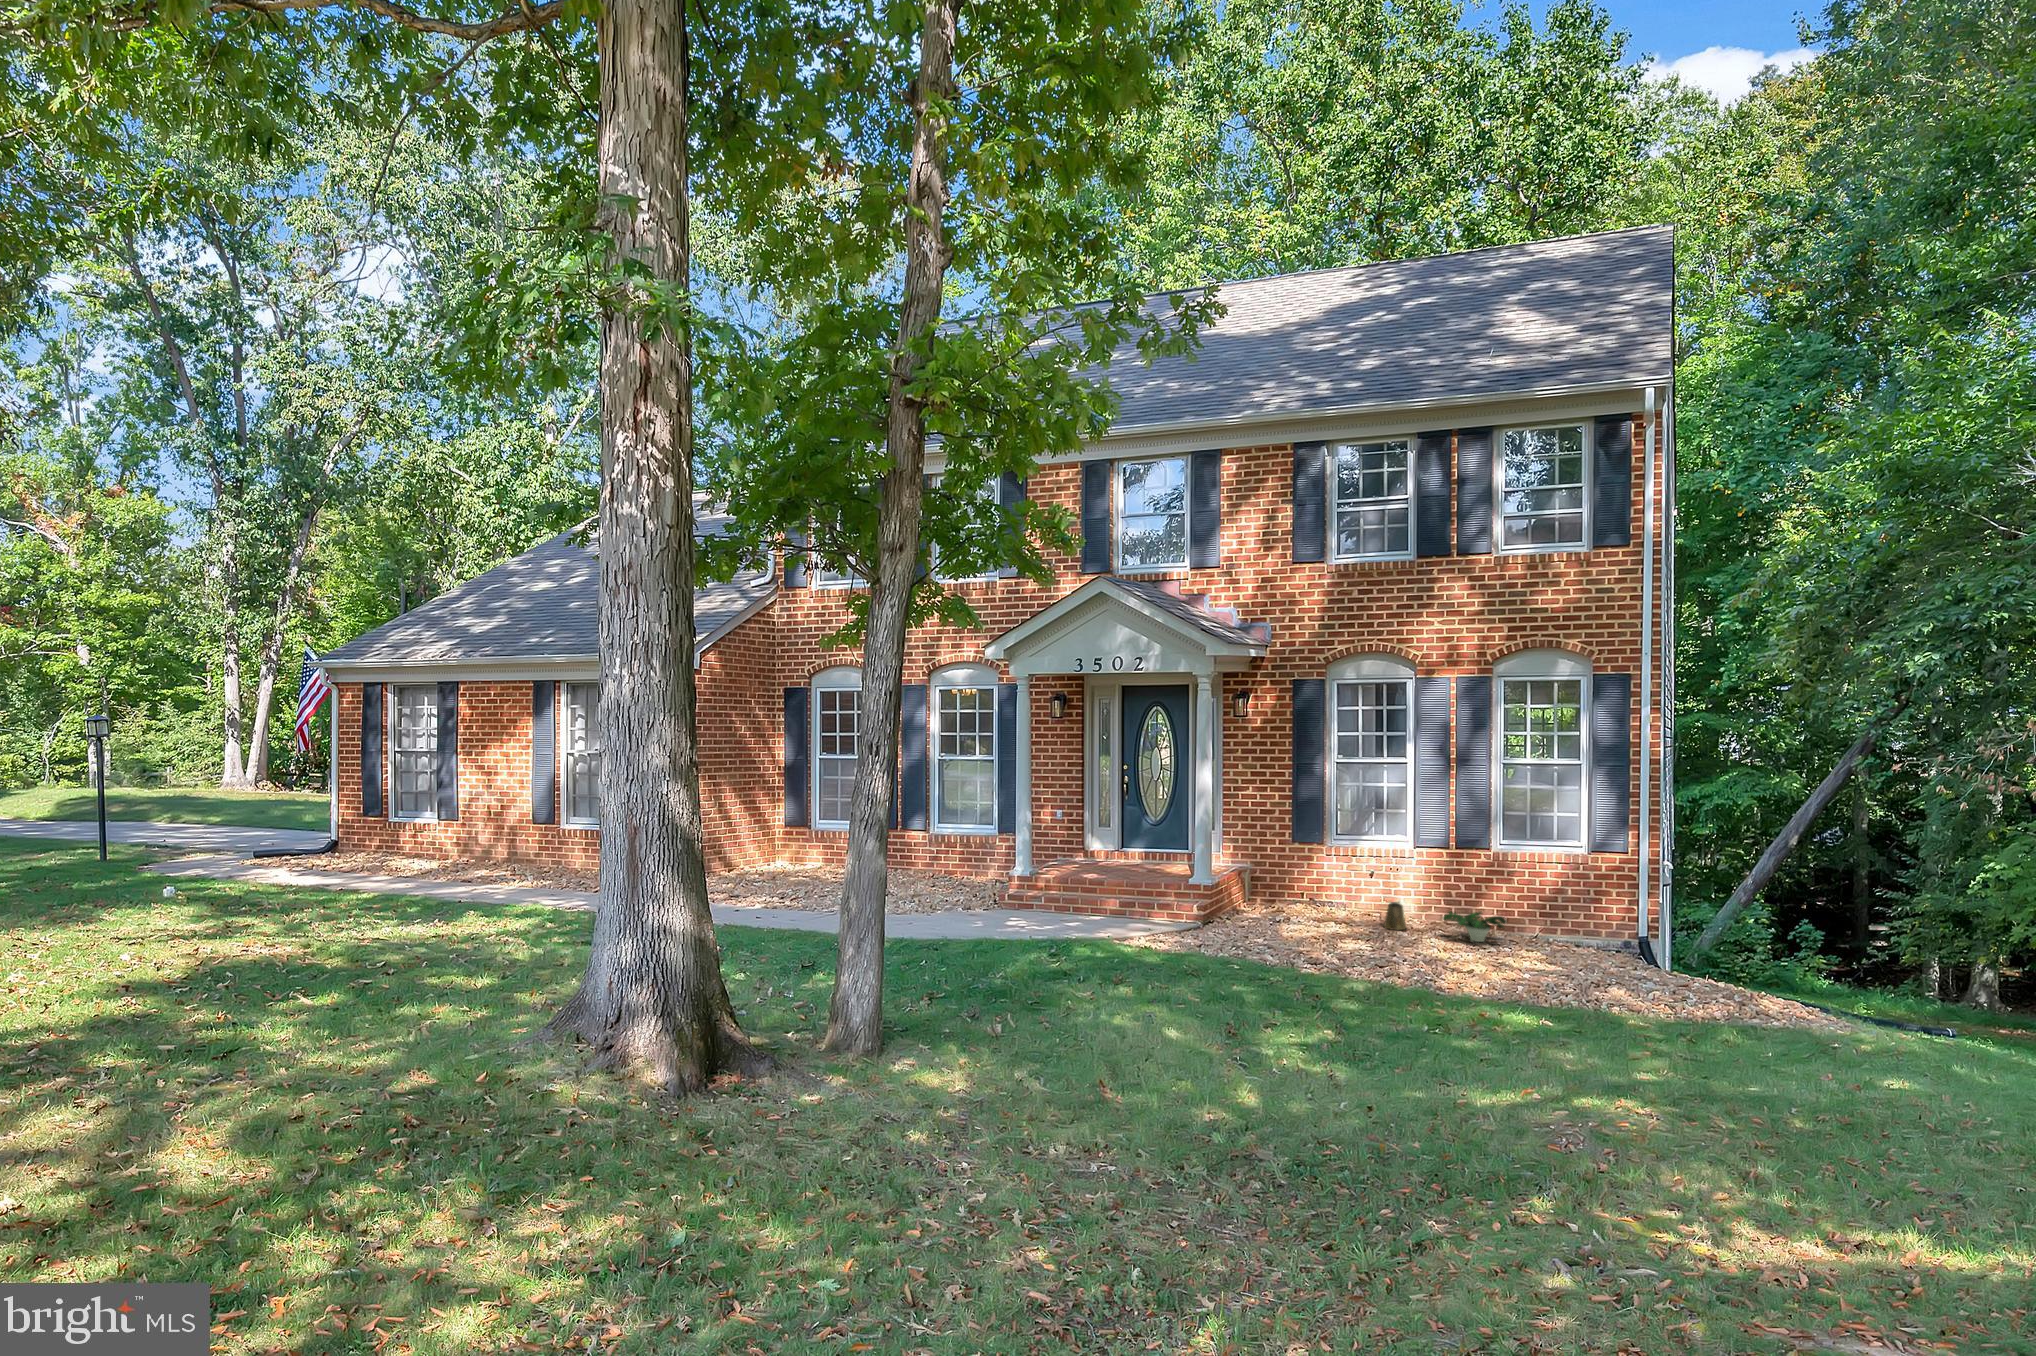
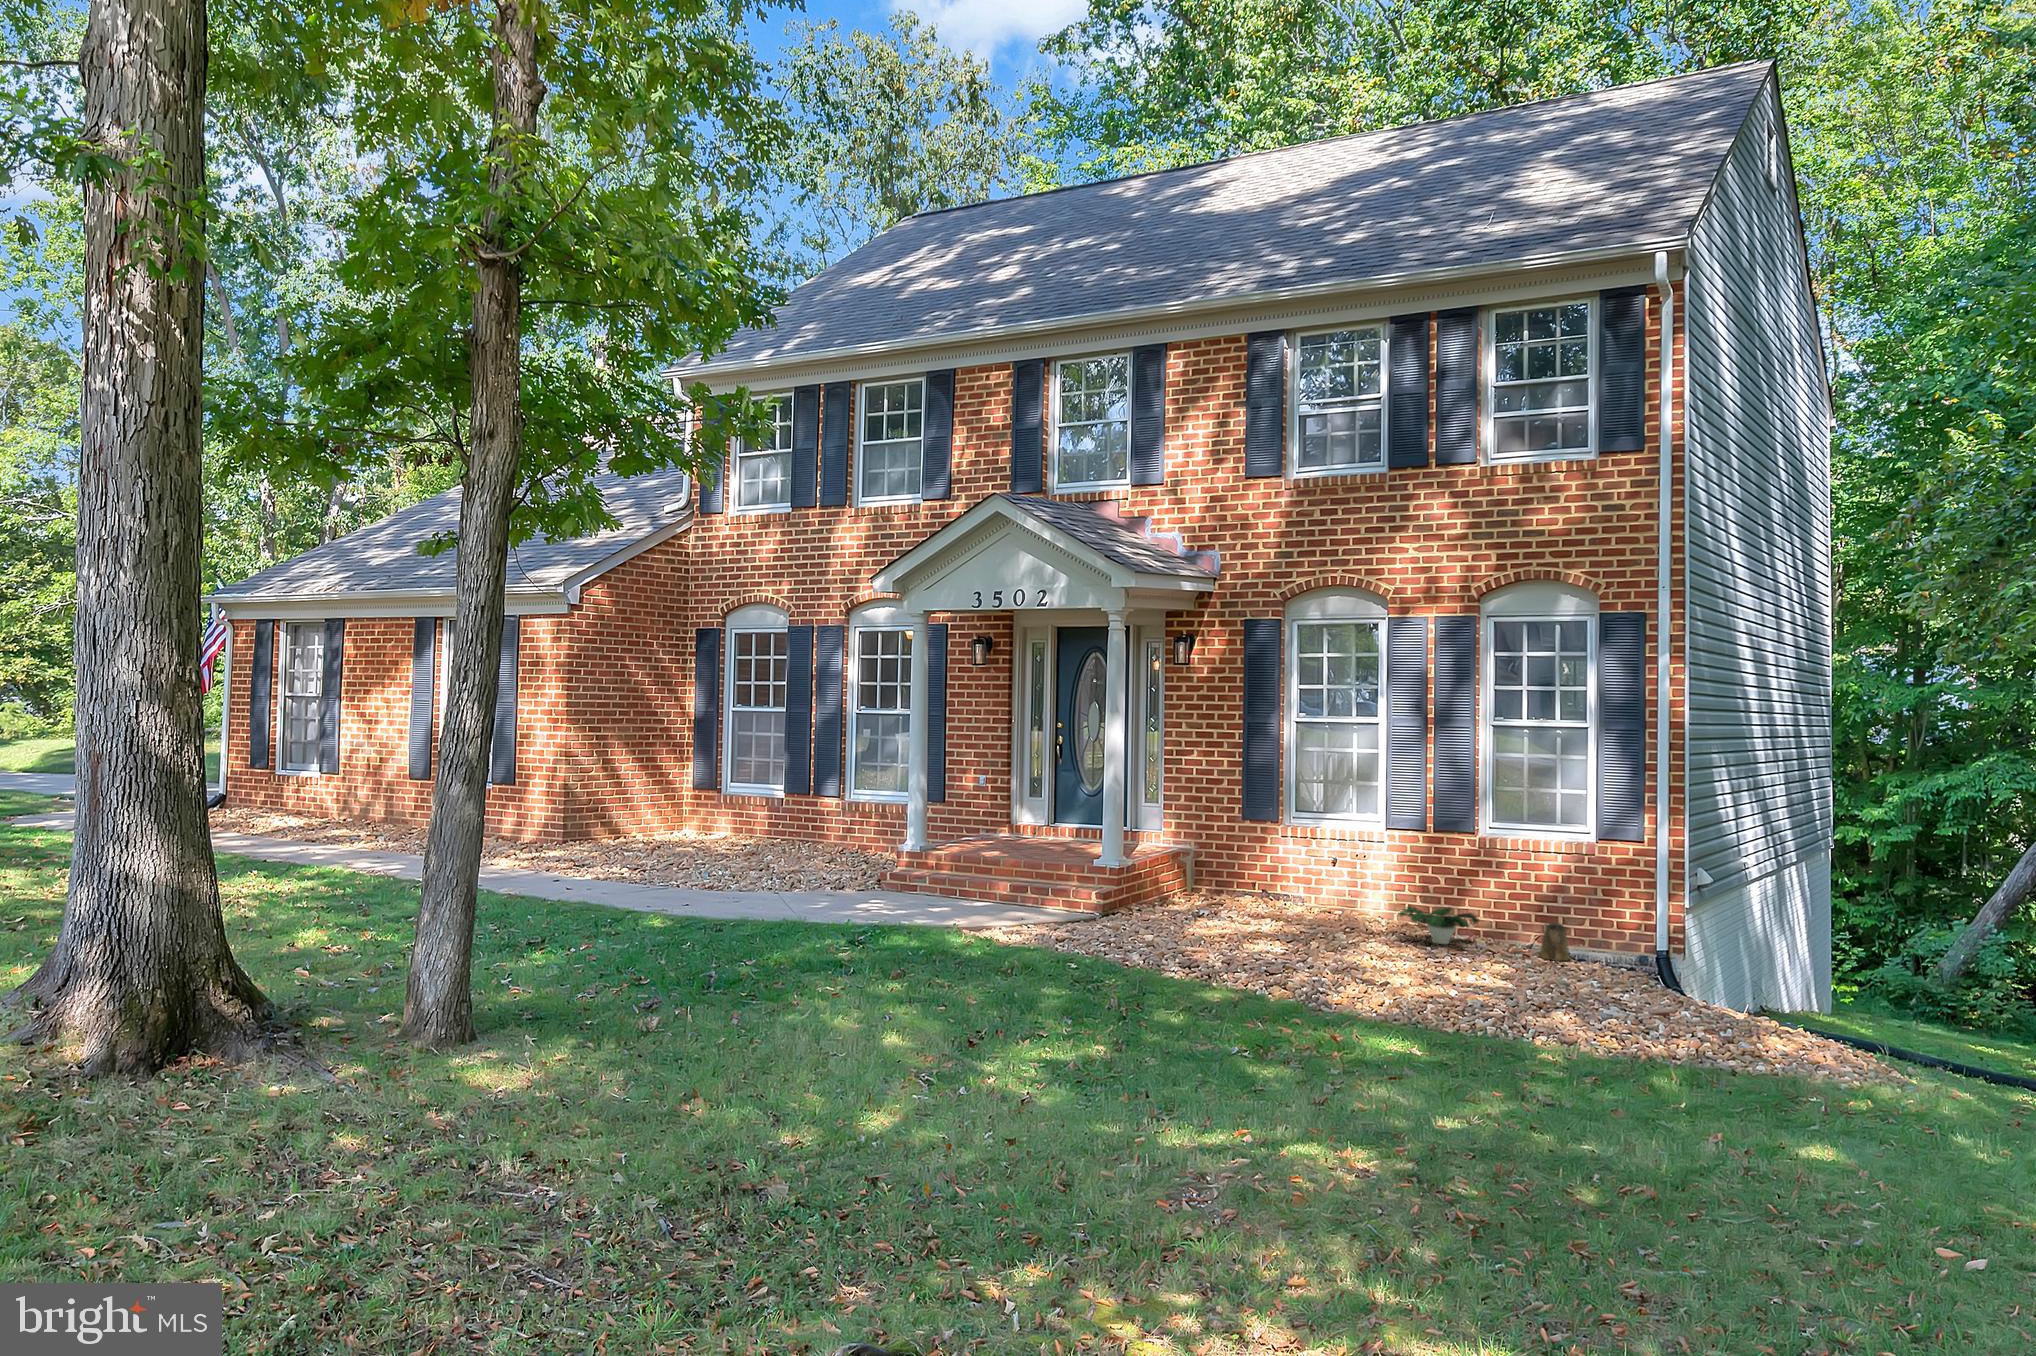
watering can: present [1384,902,1406,930] -> present [1539,923,1570,961]

